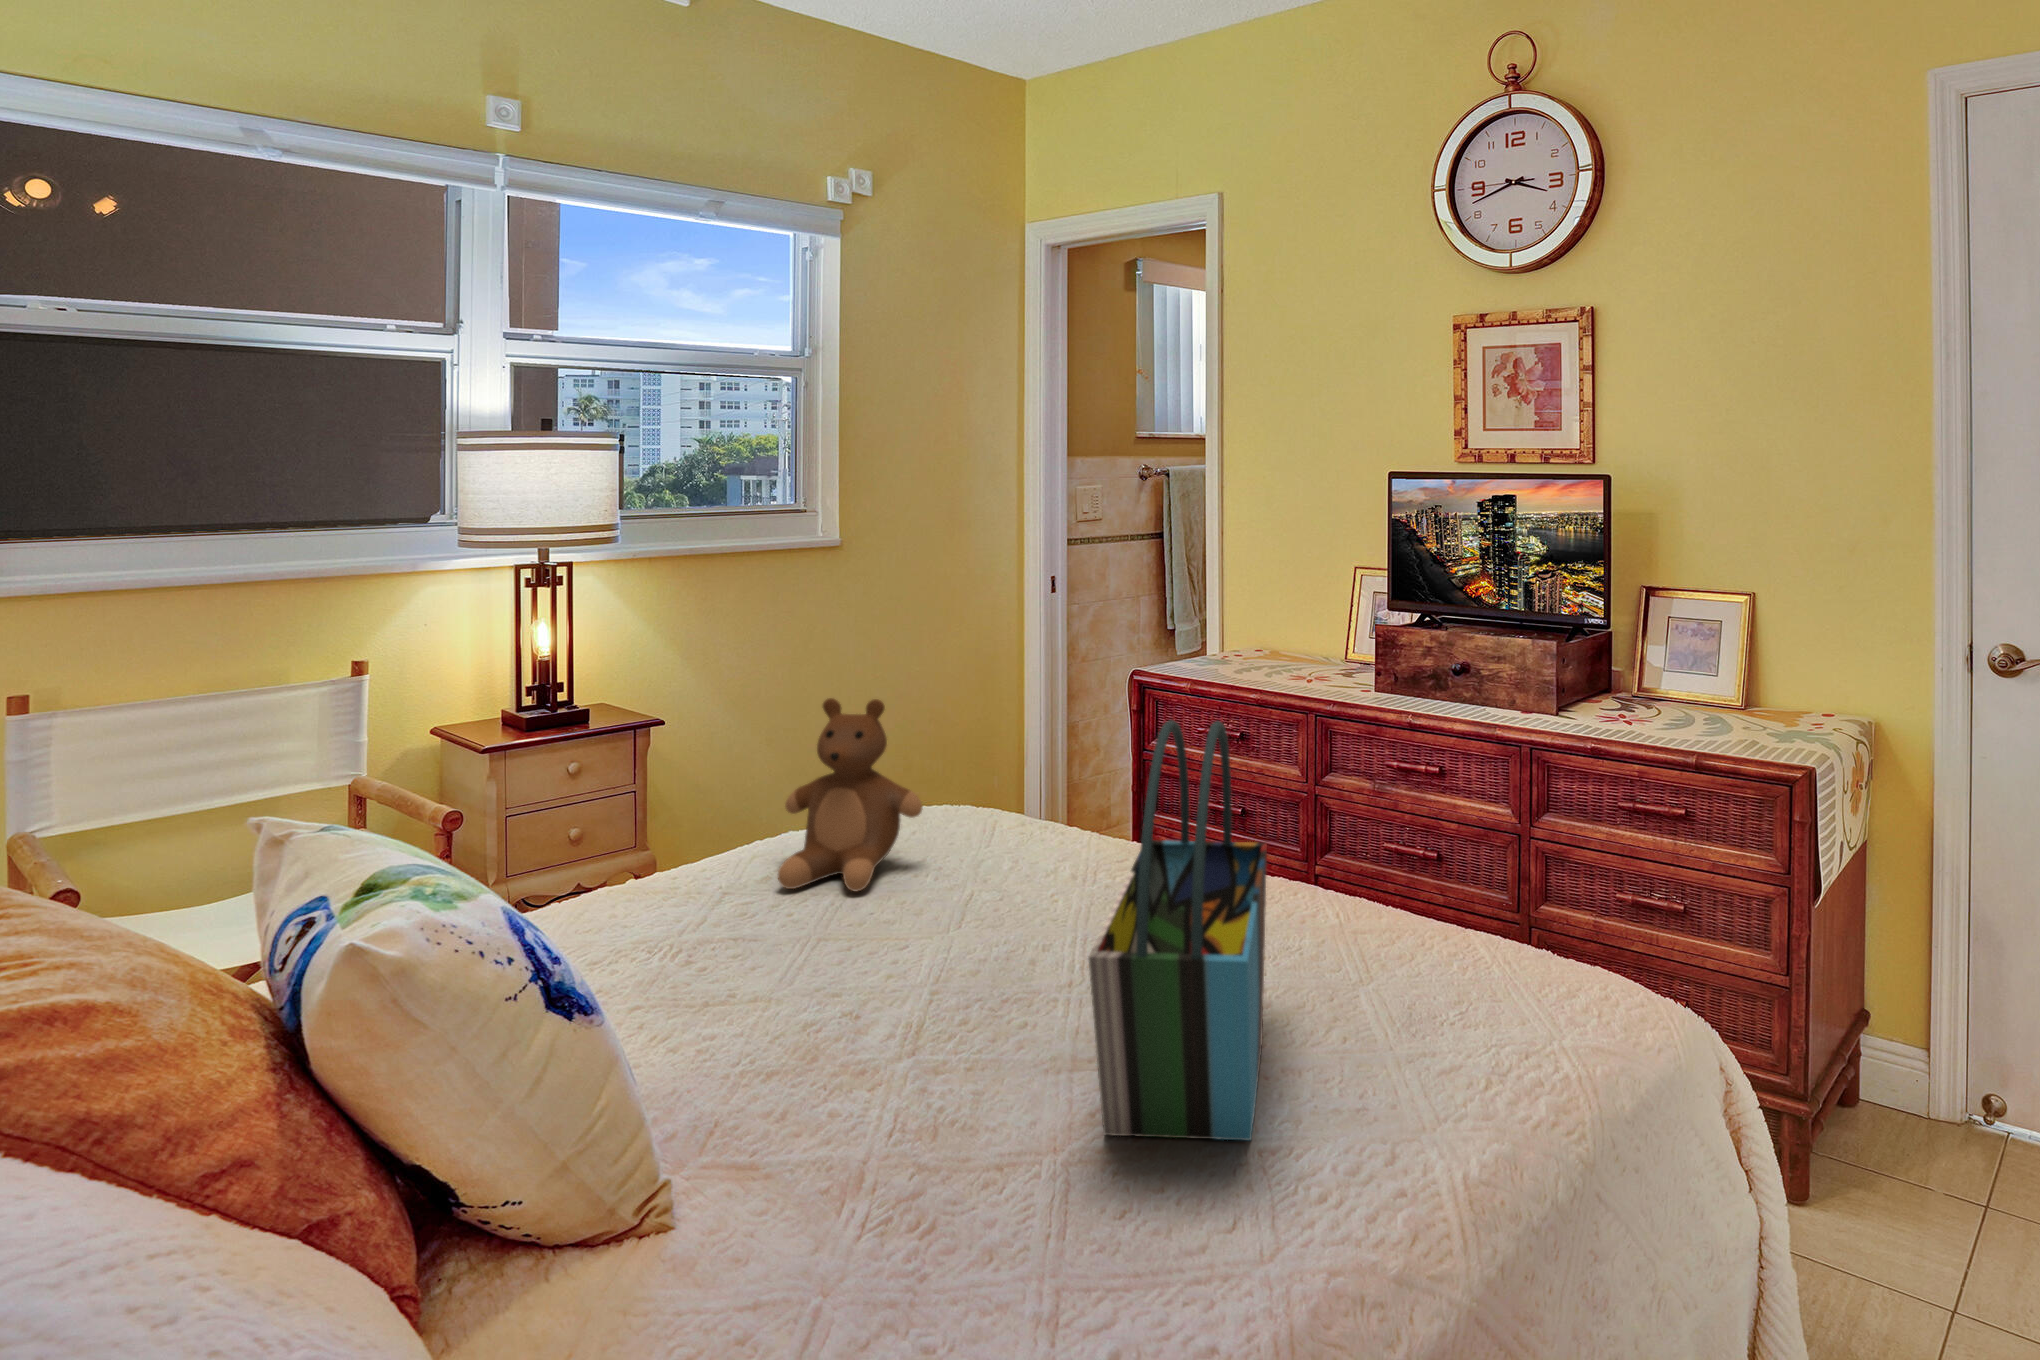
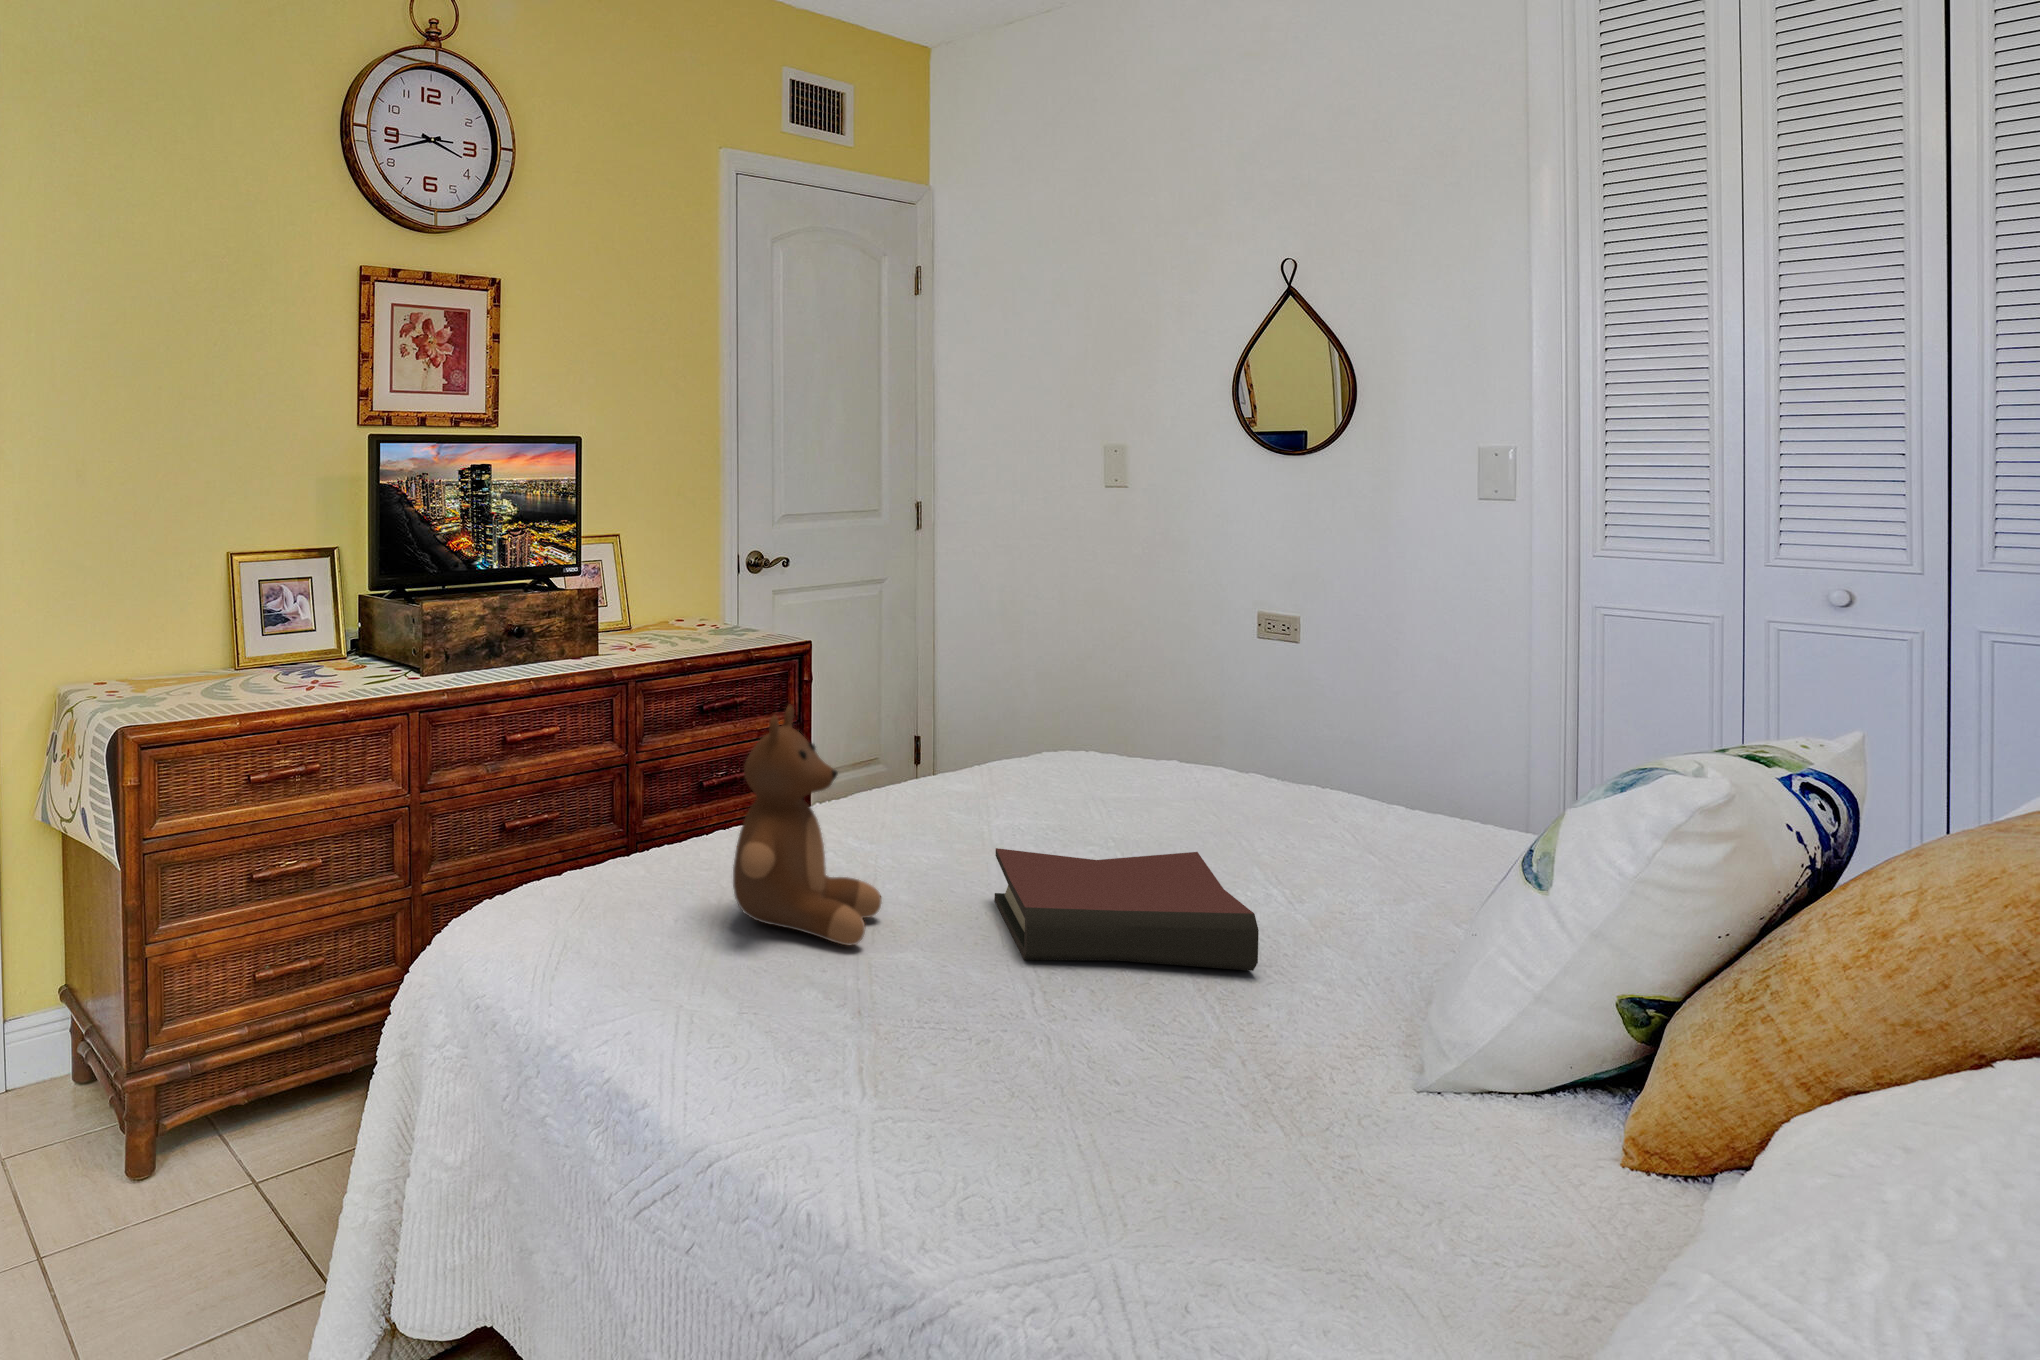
tote bag: present [1088,720,1267,1141] -> none [1142,605,1402,870]
hardback book: none [697,884,920,1035] -> present [994,848,1259,971]

